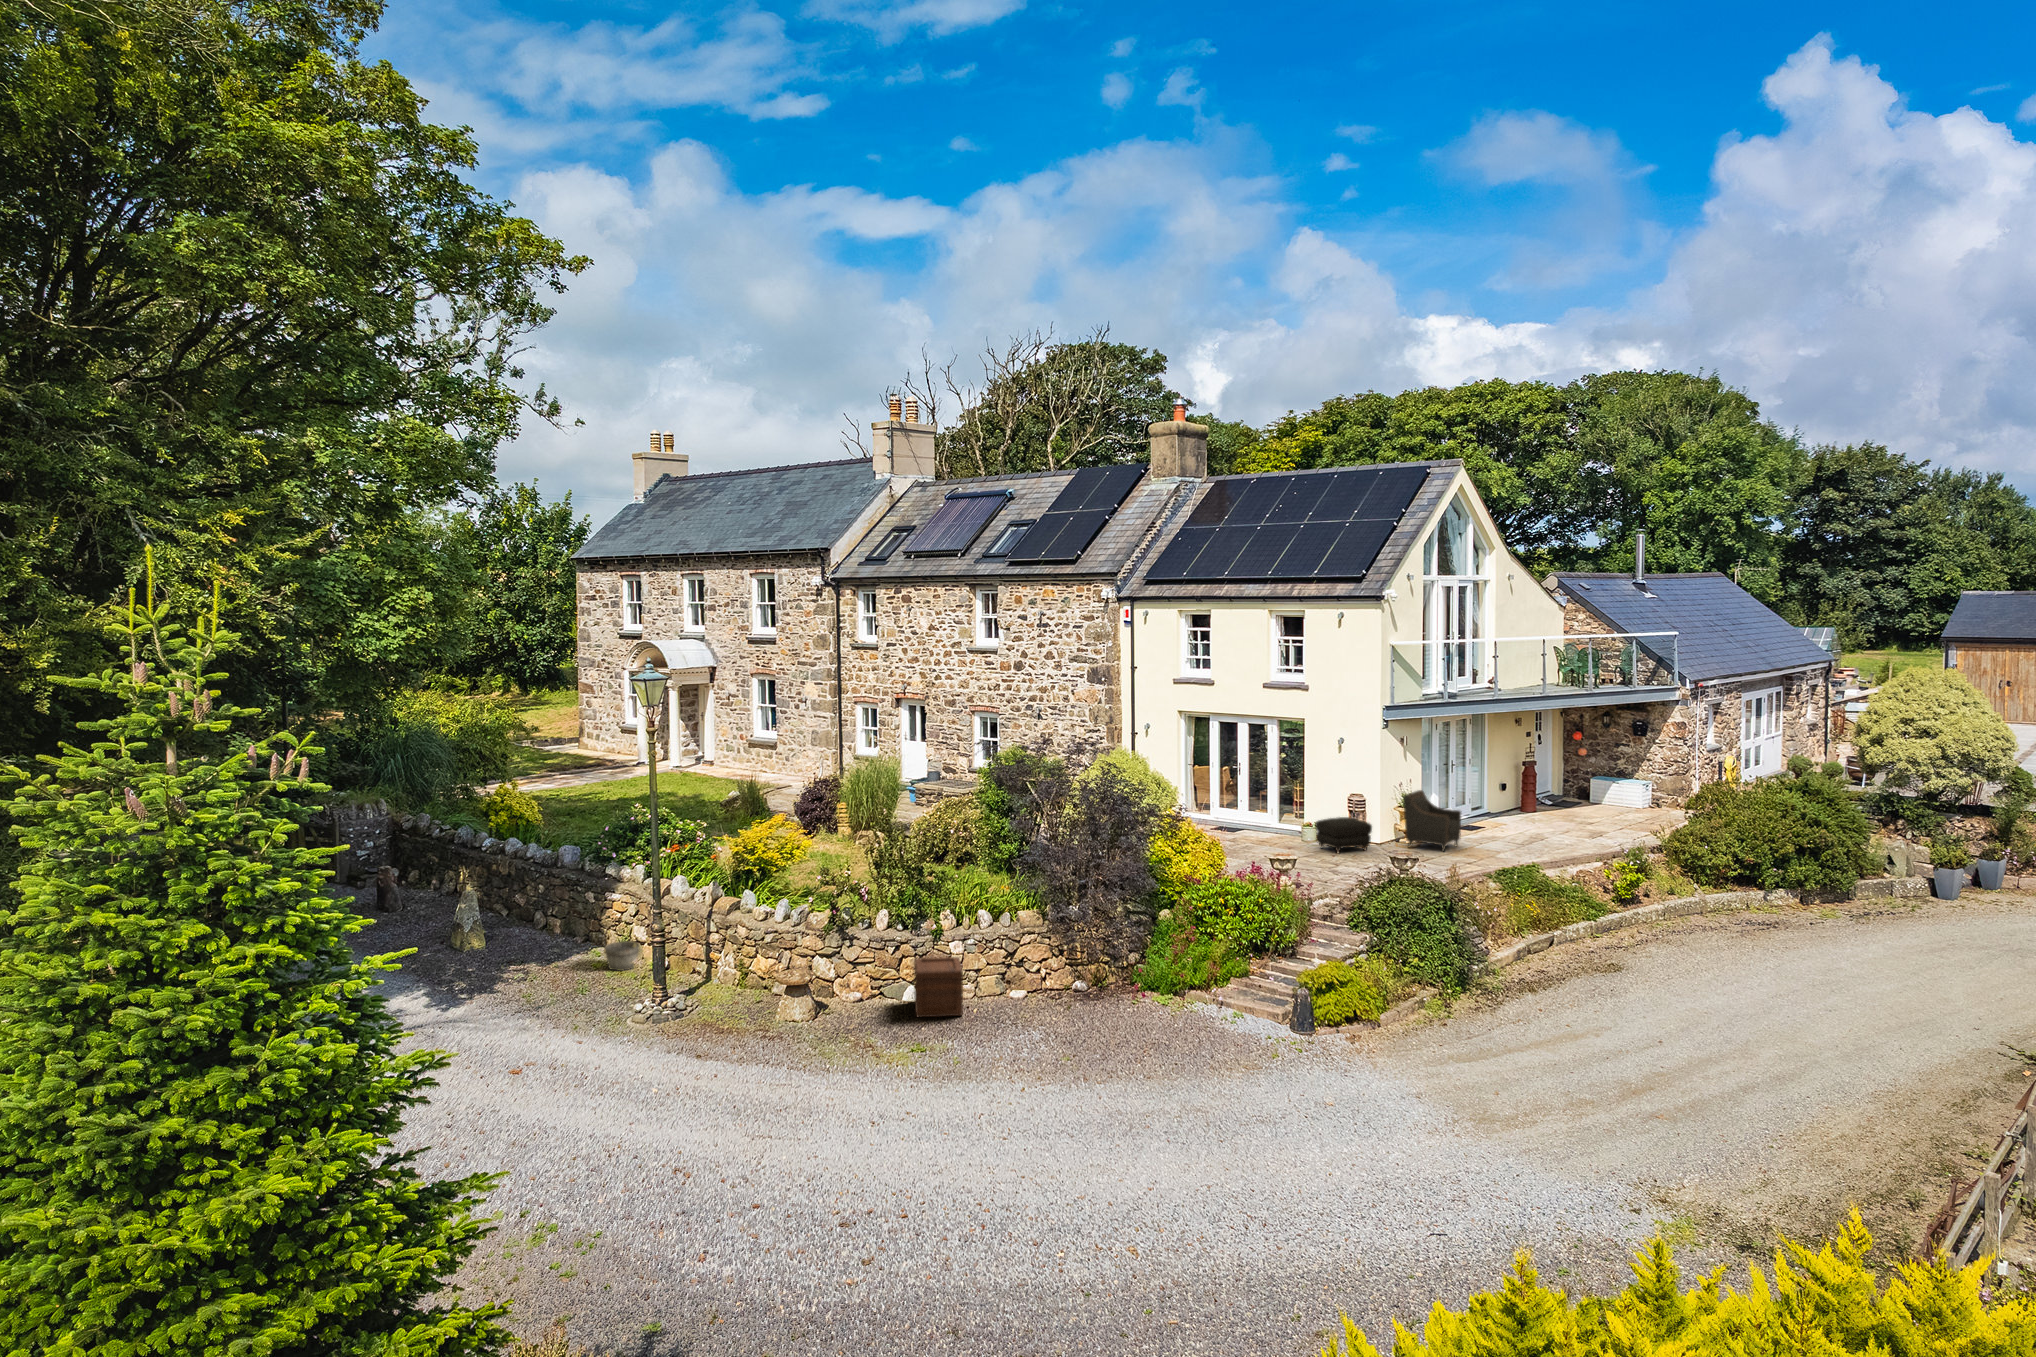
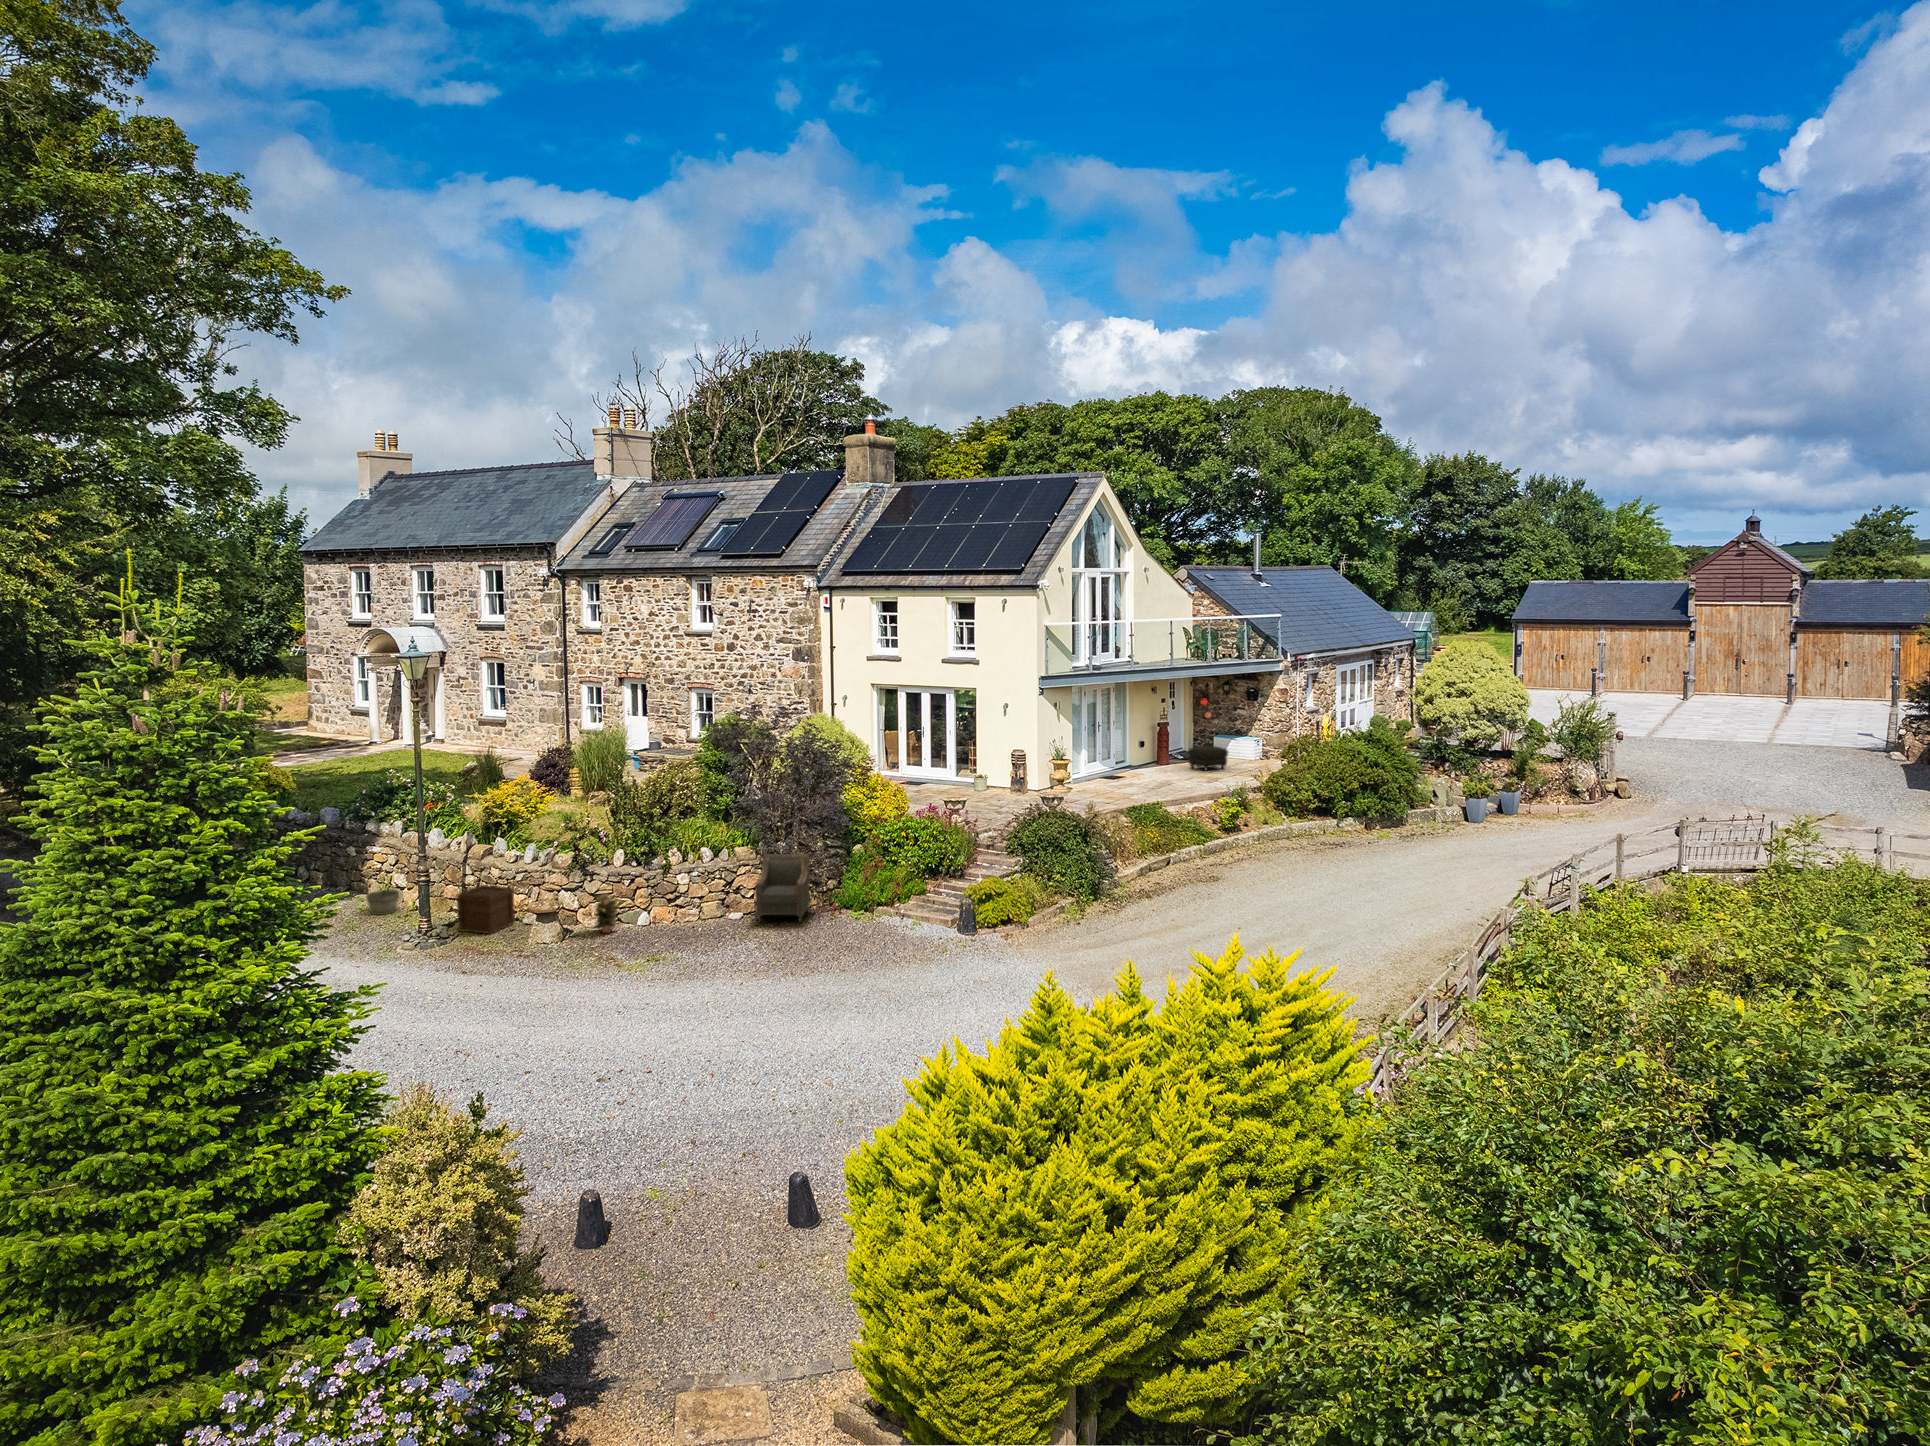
chair: present [1403,790,1461,852] -> present [755,854,810,923]
ottoman: present [1315,817,1372,853] -> present [1188,746,1228,770]
wooden crate: present [914,957,963,1017] -> present [457,885,515,934]
decorative plant: none [849,964,883,1012] -> present [594,894,618,933]

